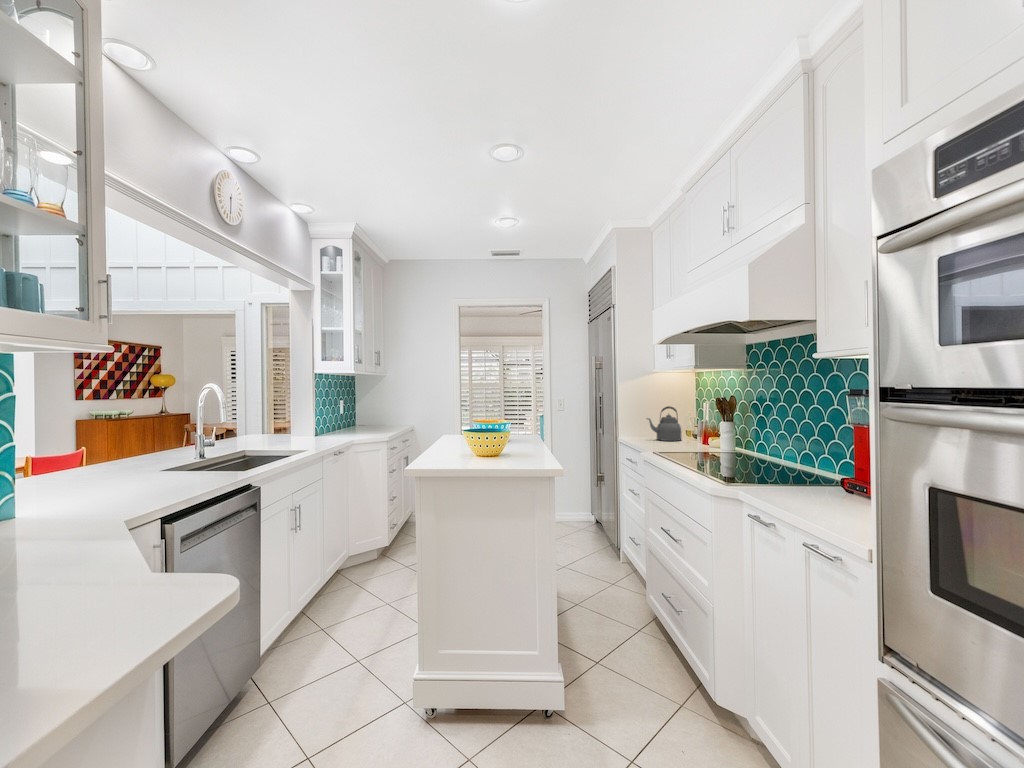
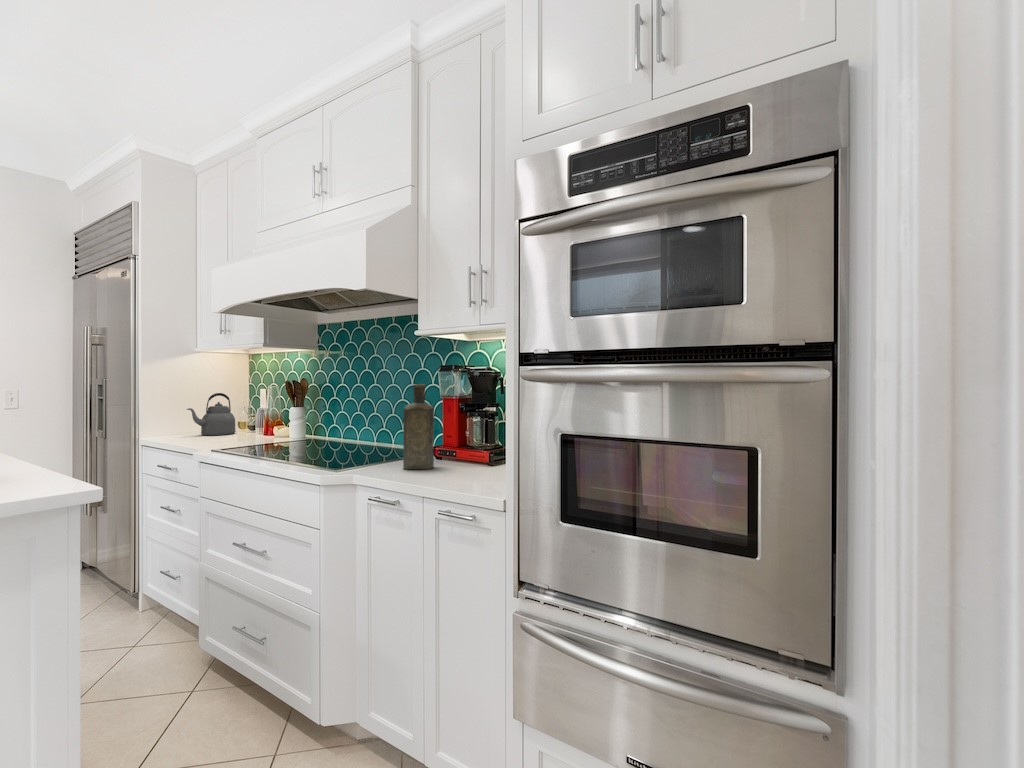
bottle: none [792,410,832,500] -> present [403,384,434,469]

